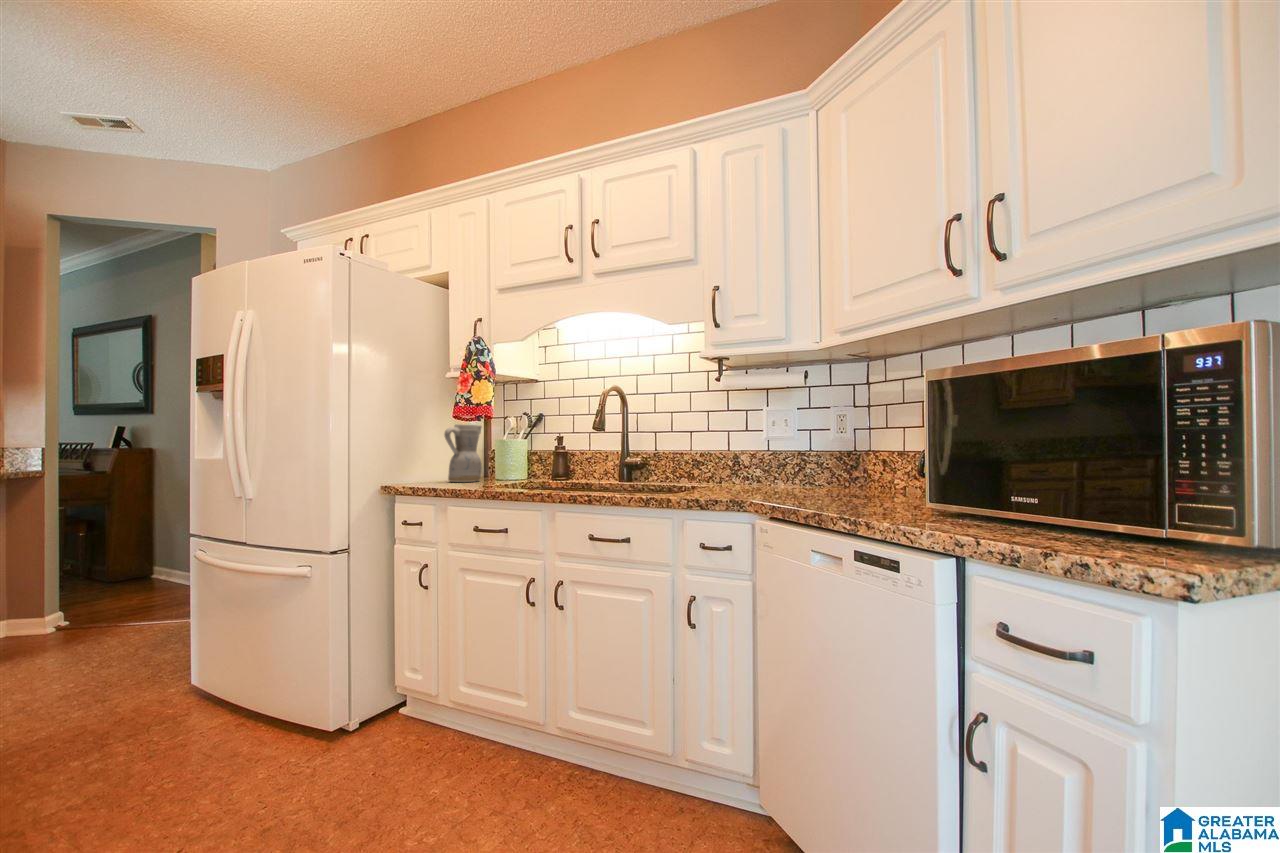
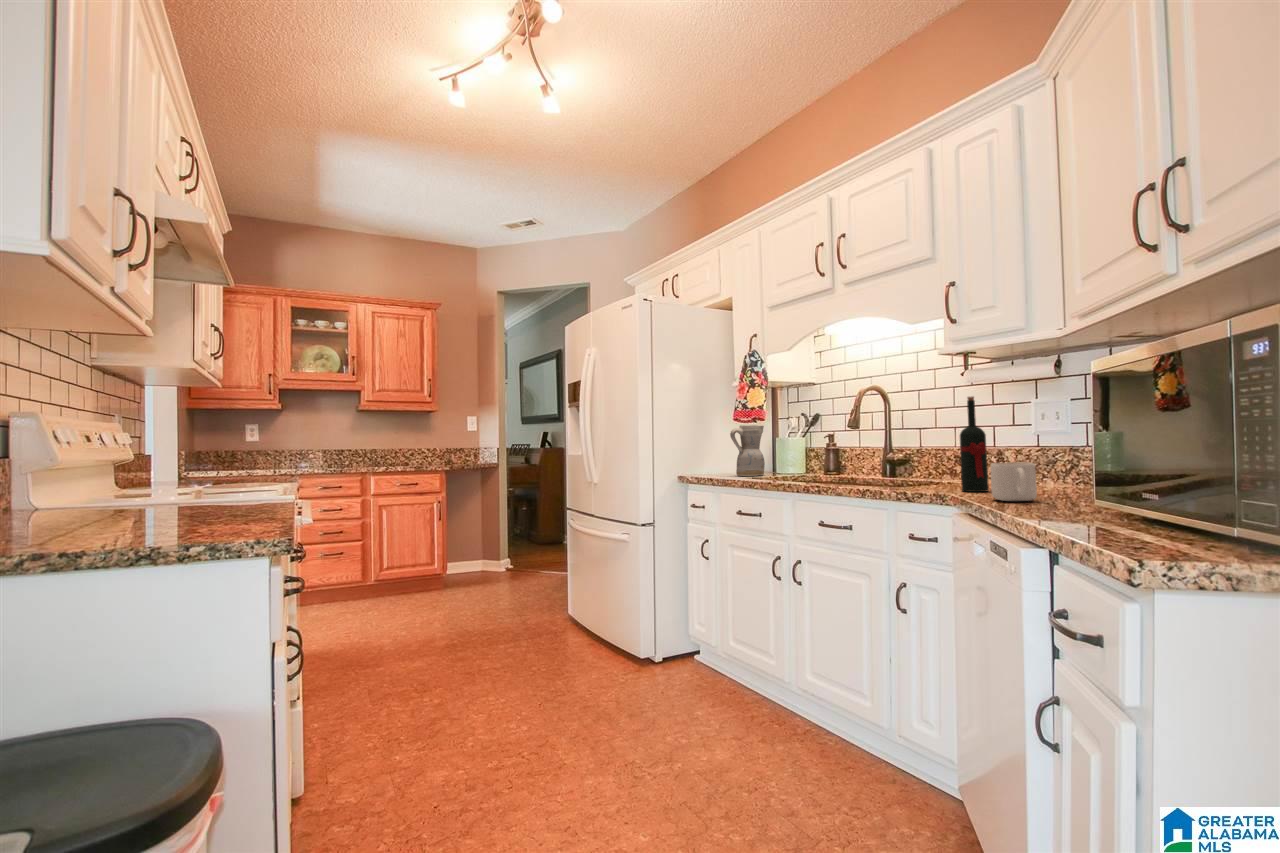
wine bottle: none [727,400,753,493] -> present [960,397,989,492]
mug: none [784,463,829,501] -> present [991,462,1037,501]

